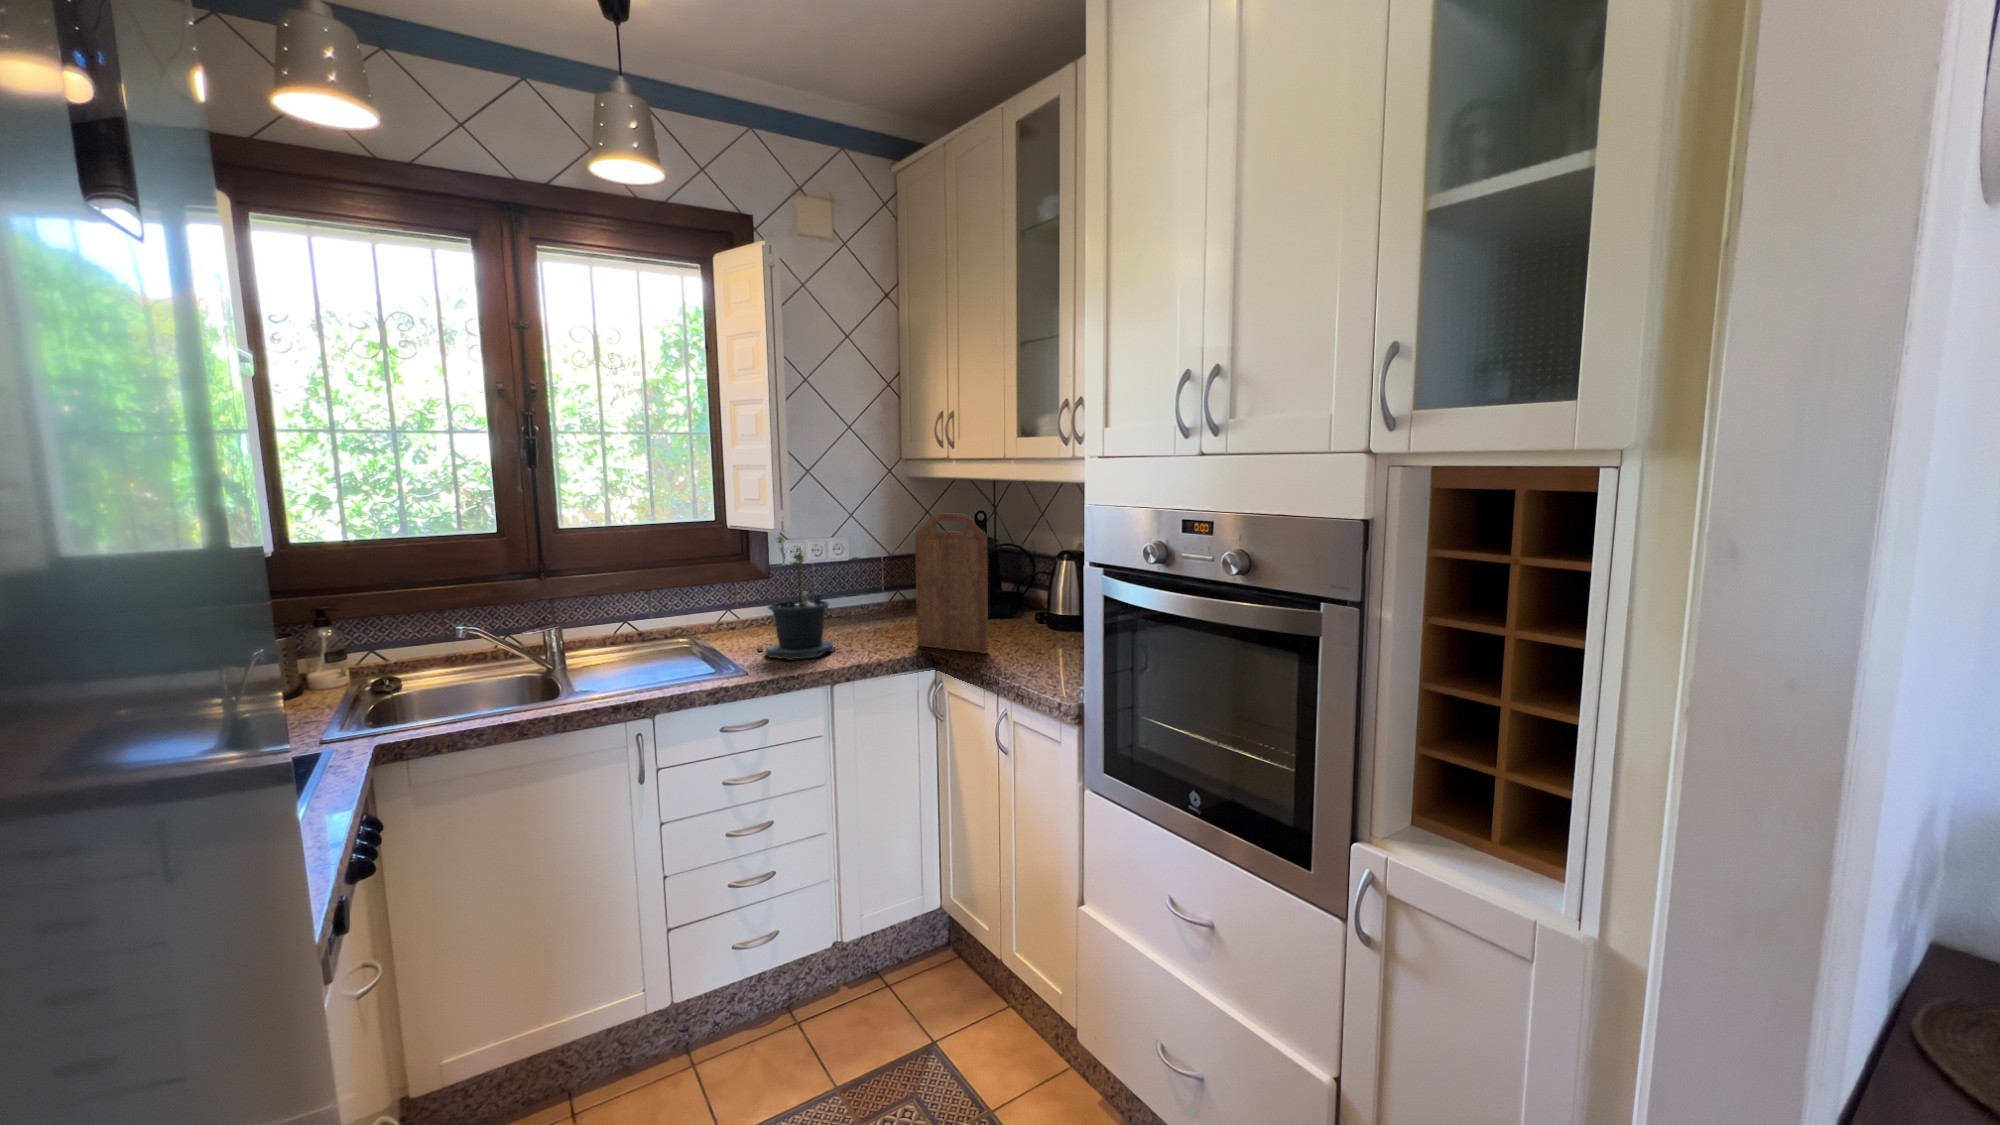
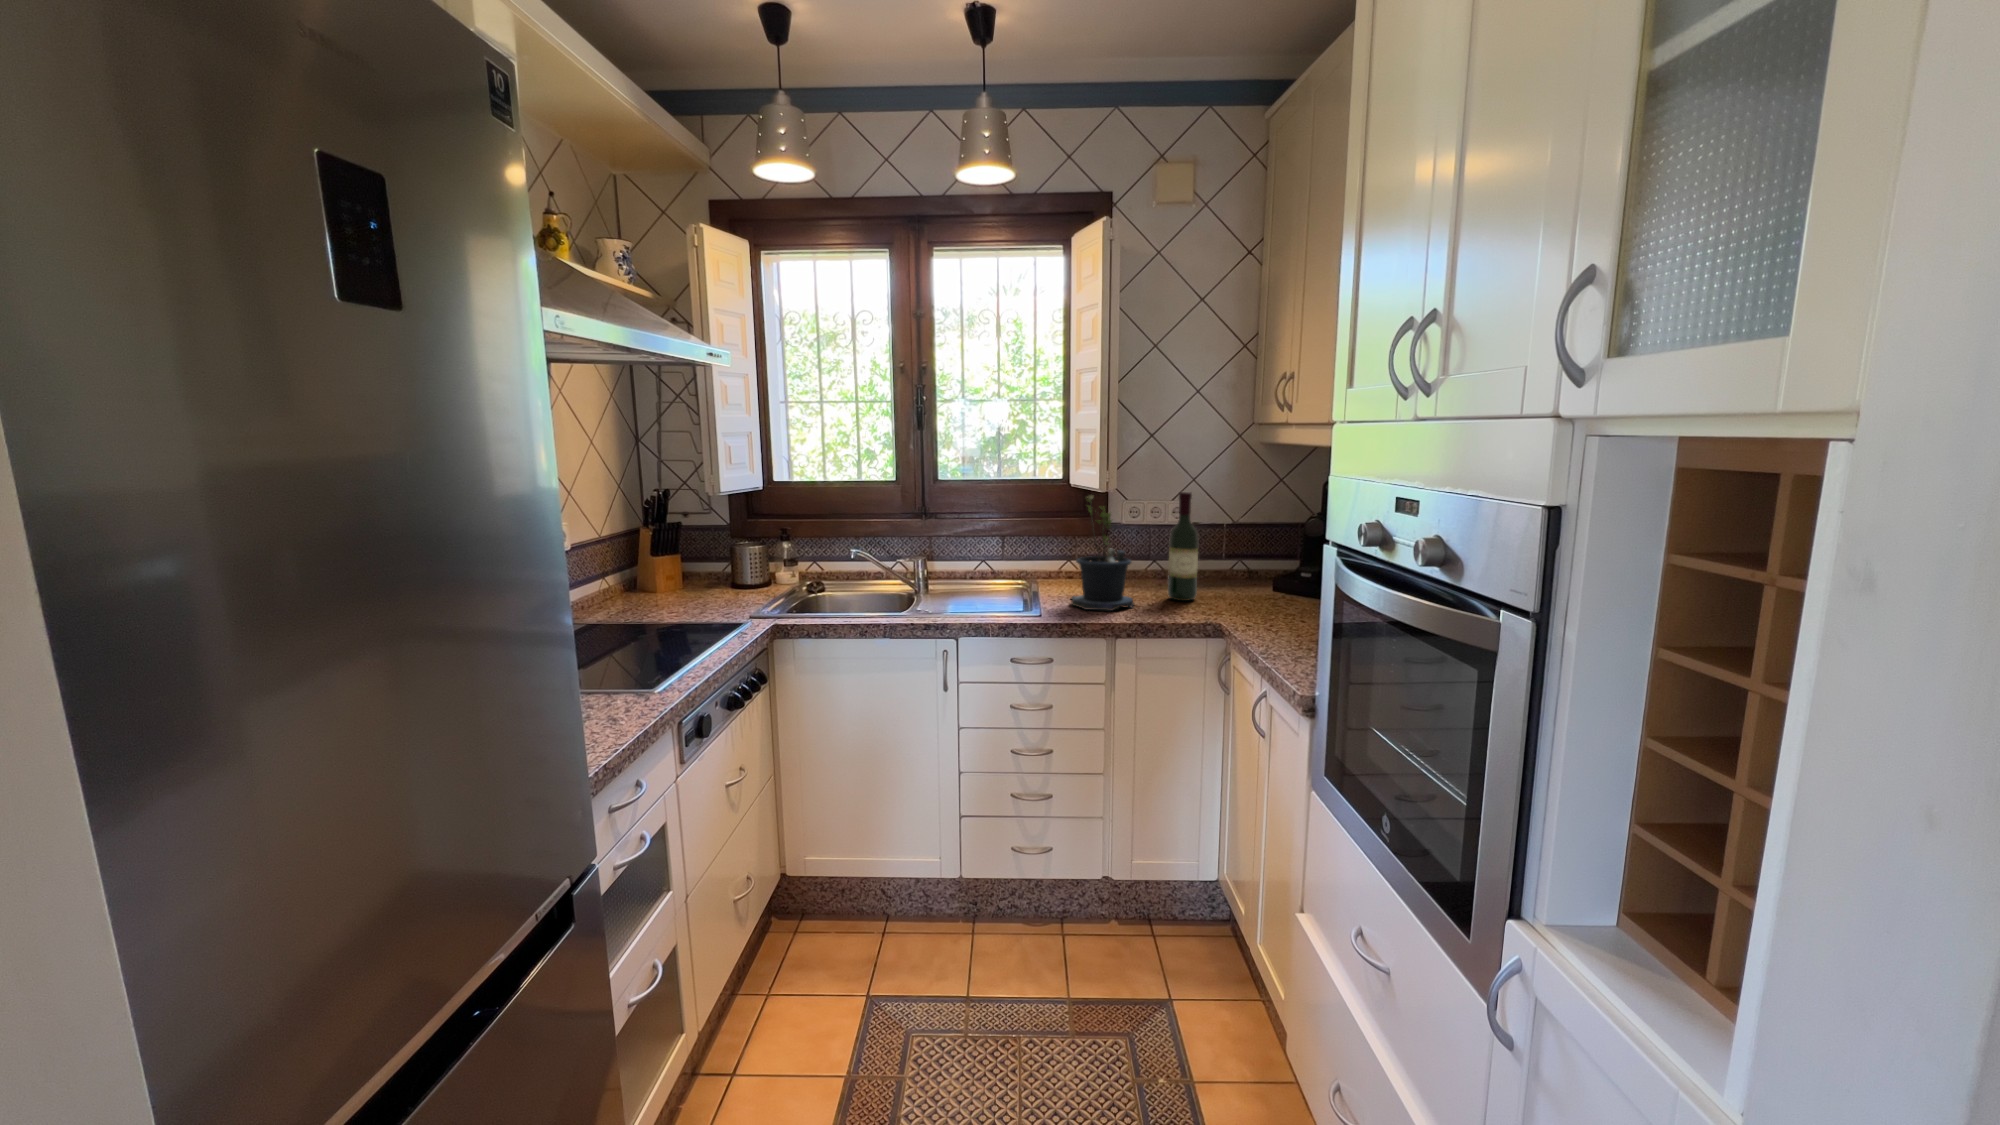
cutting board: present [915,513,988,653] -> none [1214,480,1284,629]
wine bottle: none [856,528,886,638] -> present [1168,492,1198,601]

